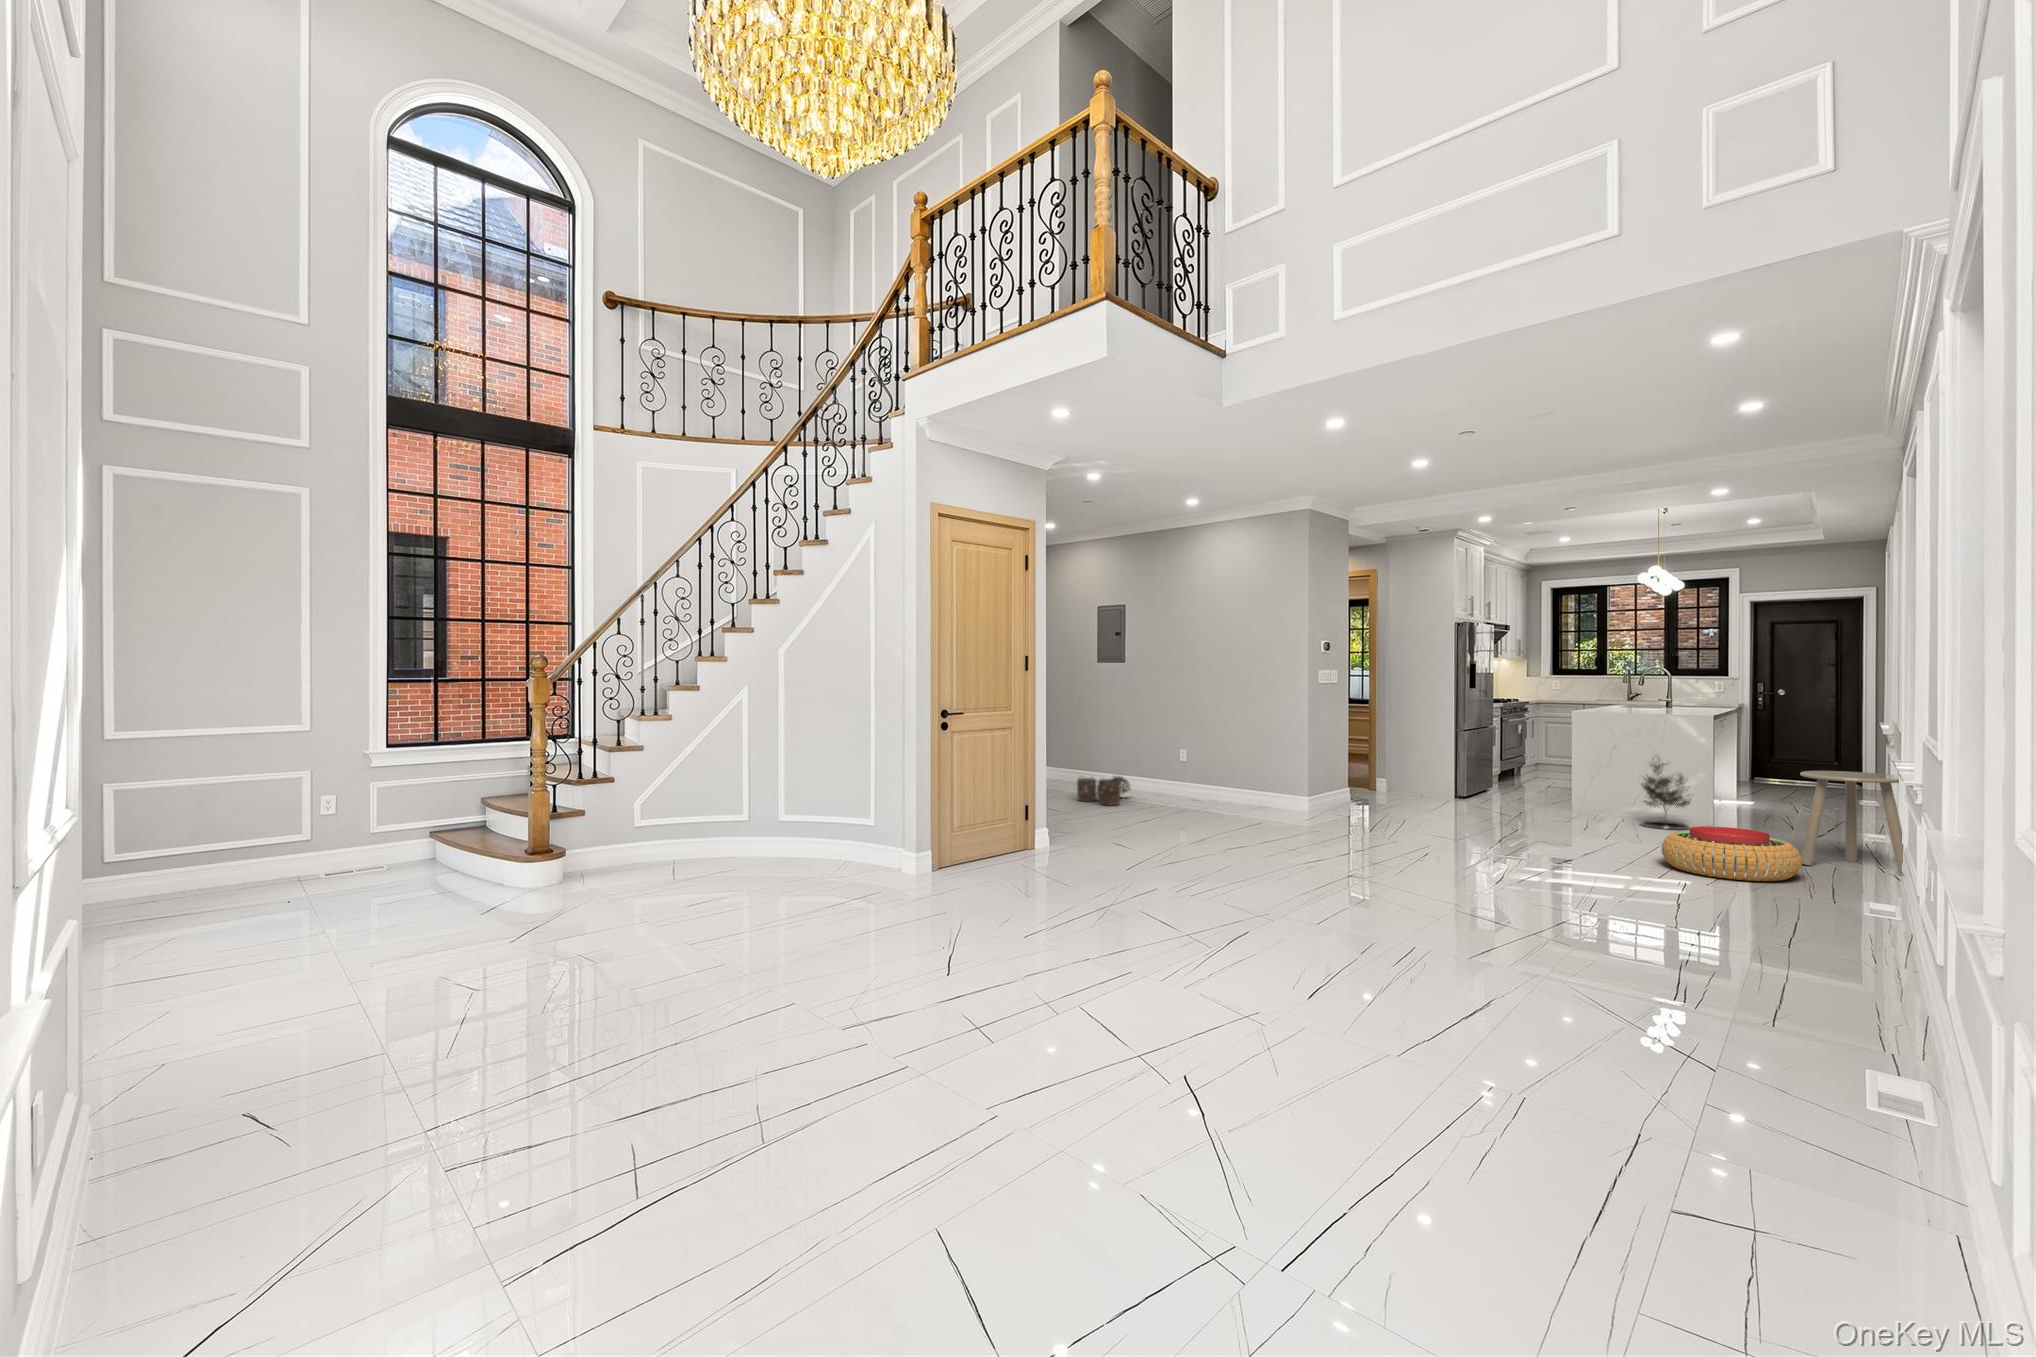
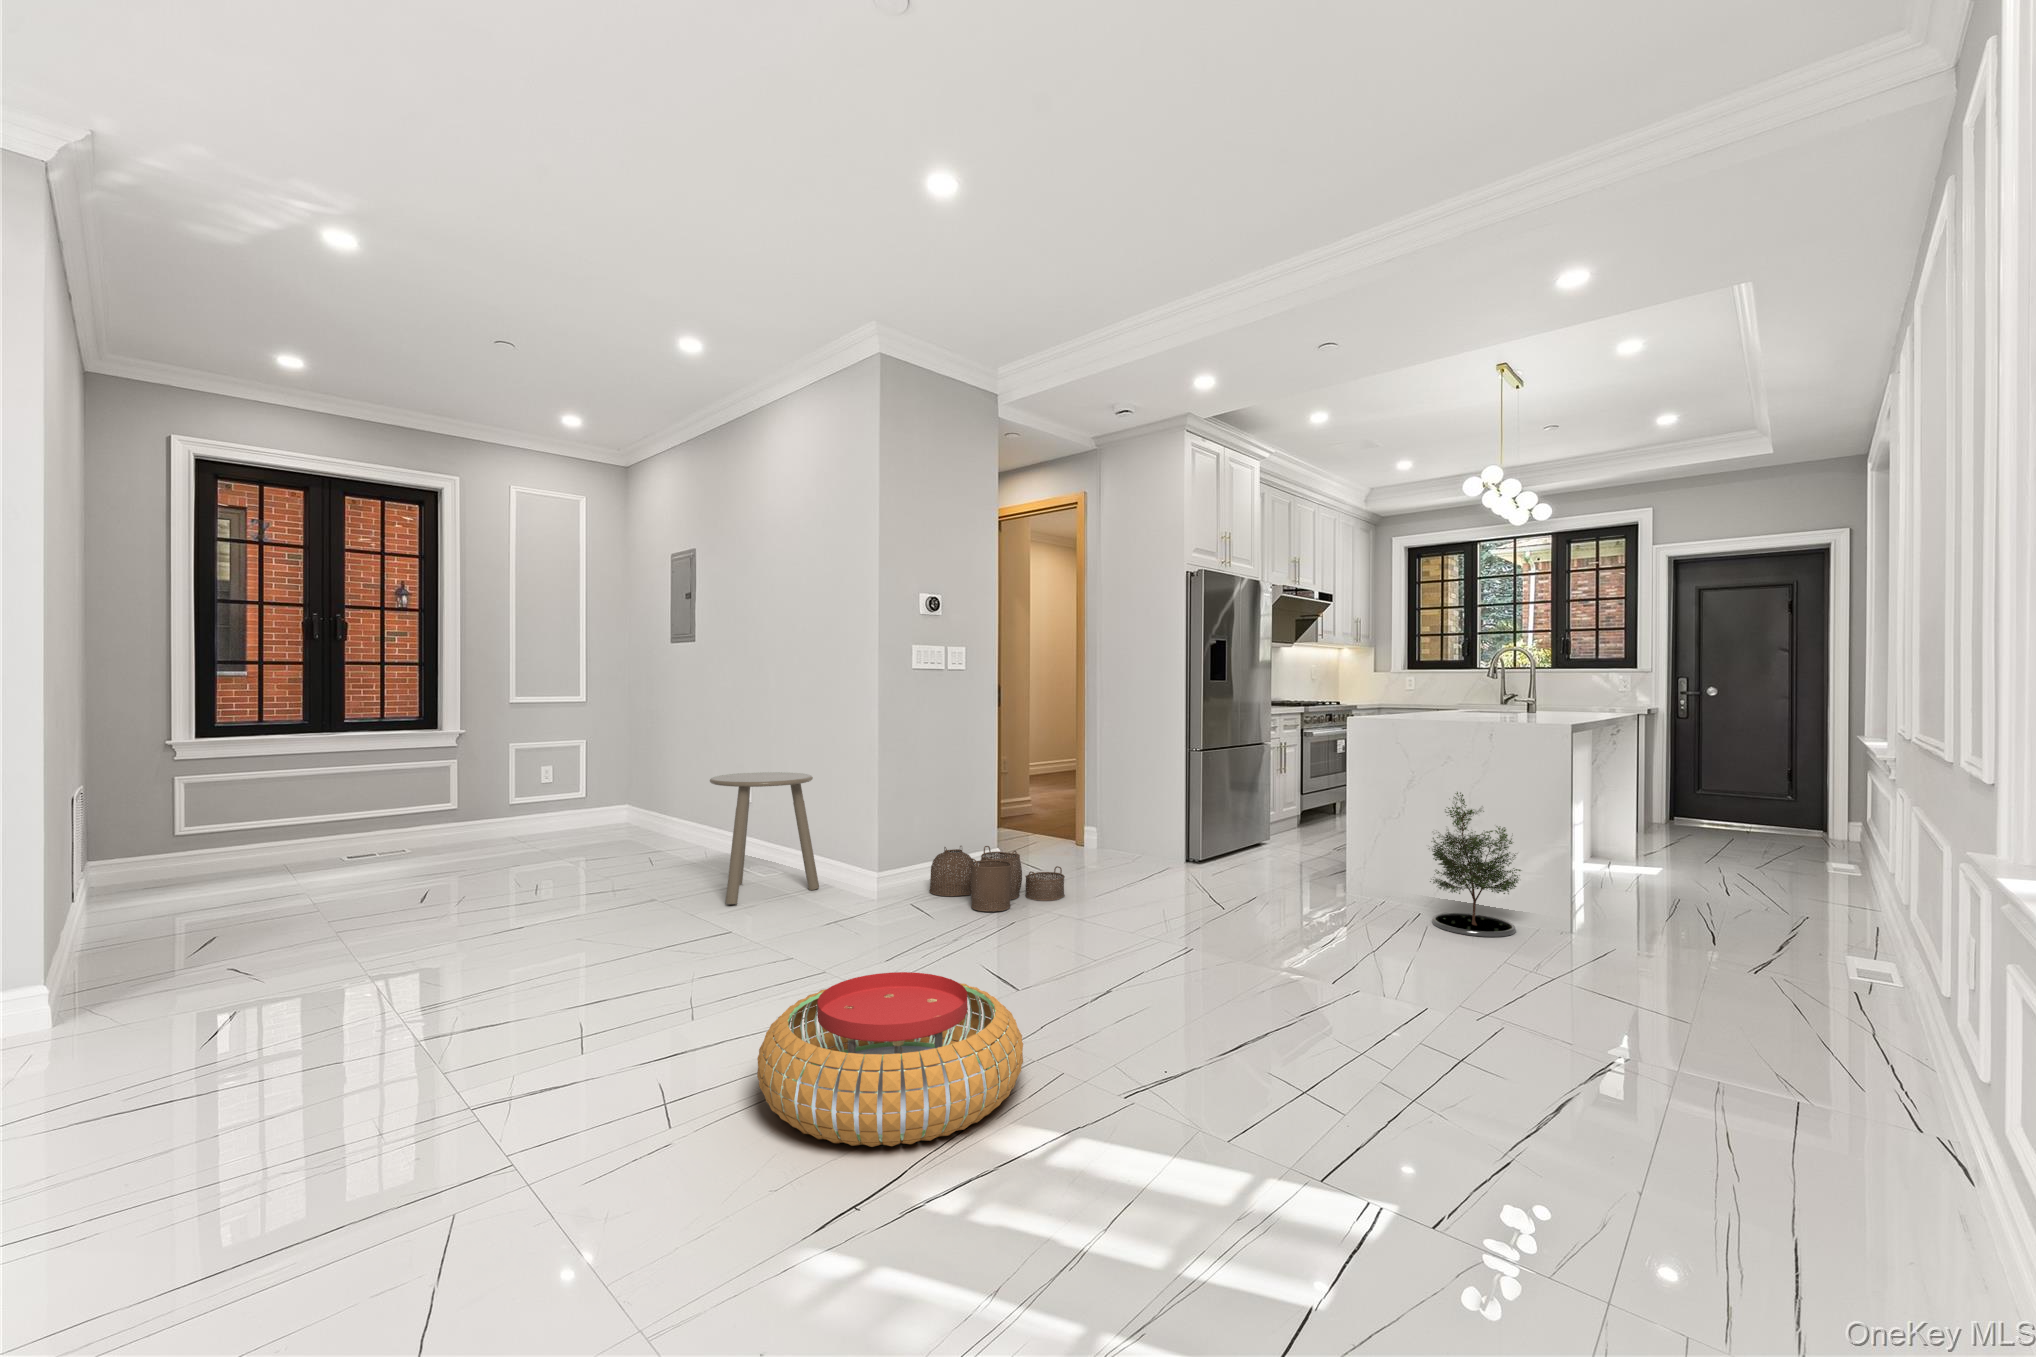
side table: present [1800,771,1904,875] -> present [710,772,819,904]
woven basket: present [1077,776,1130,805] -> present [929,846,1065,911]
pouf: present [1662,826,1802,881] -> present [757,972,1023,1147]

